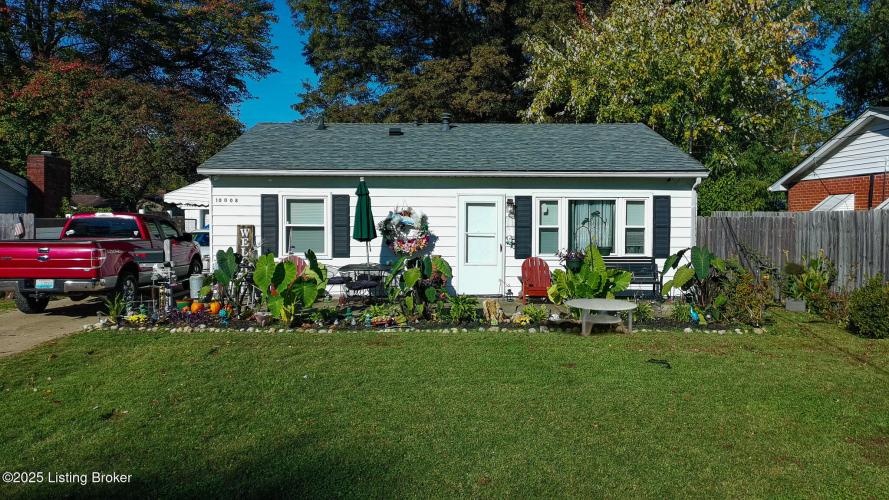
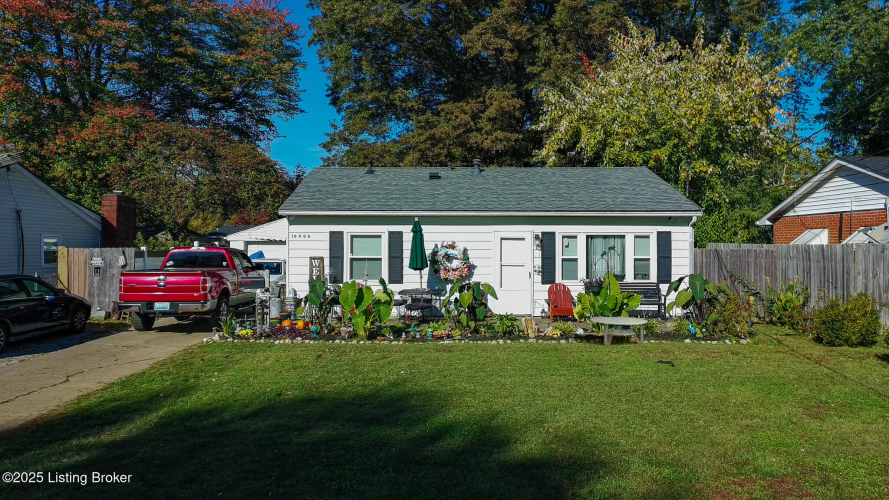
potted tree: present [784,262,807,312] -> none [766,287,785,328]

